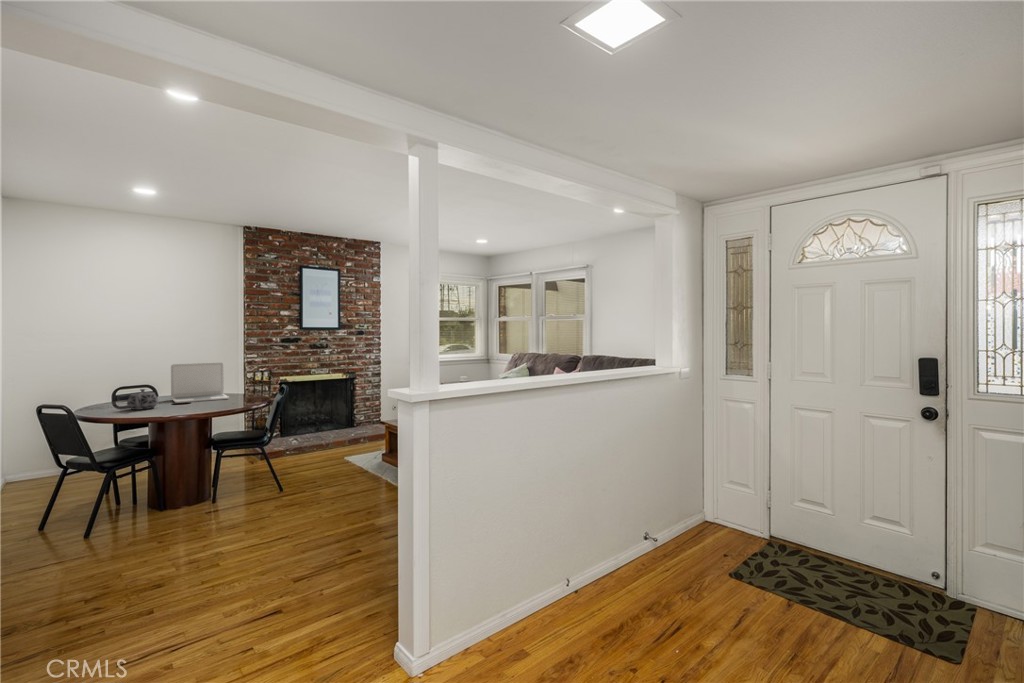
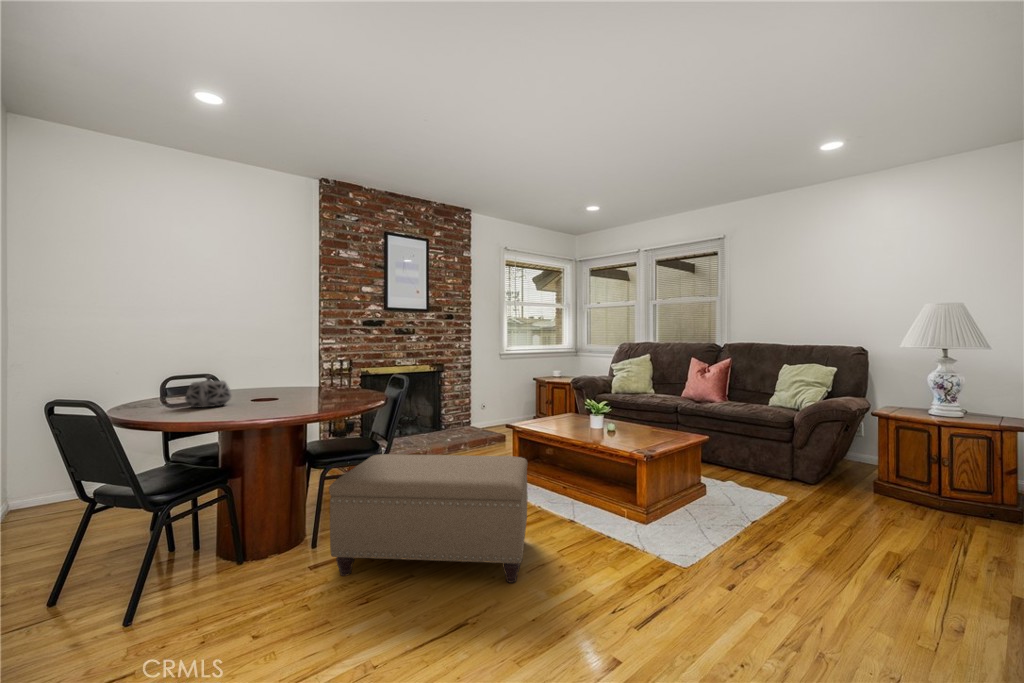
laptop: present [171,363,229,403] -> none [241,344,322,399]
ottoman: none [215,443,360,522] -> present [329,454,527,583]

